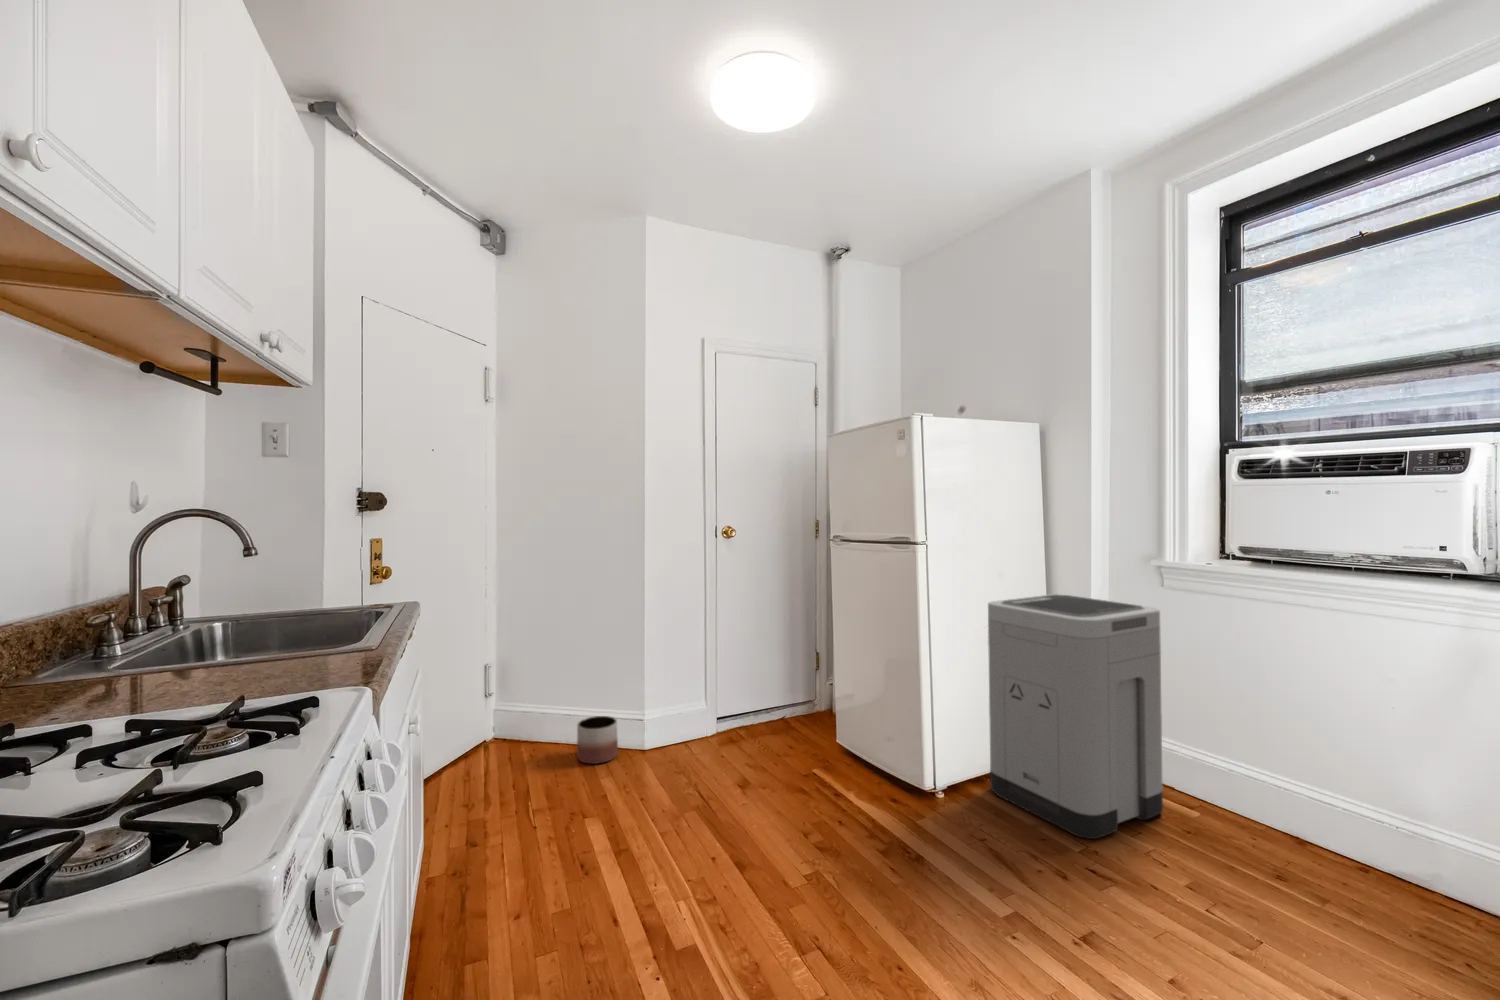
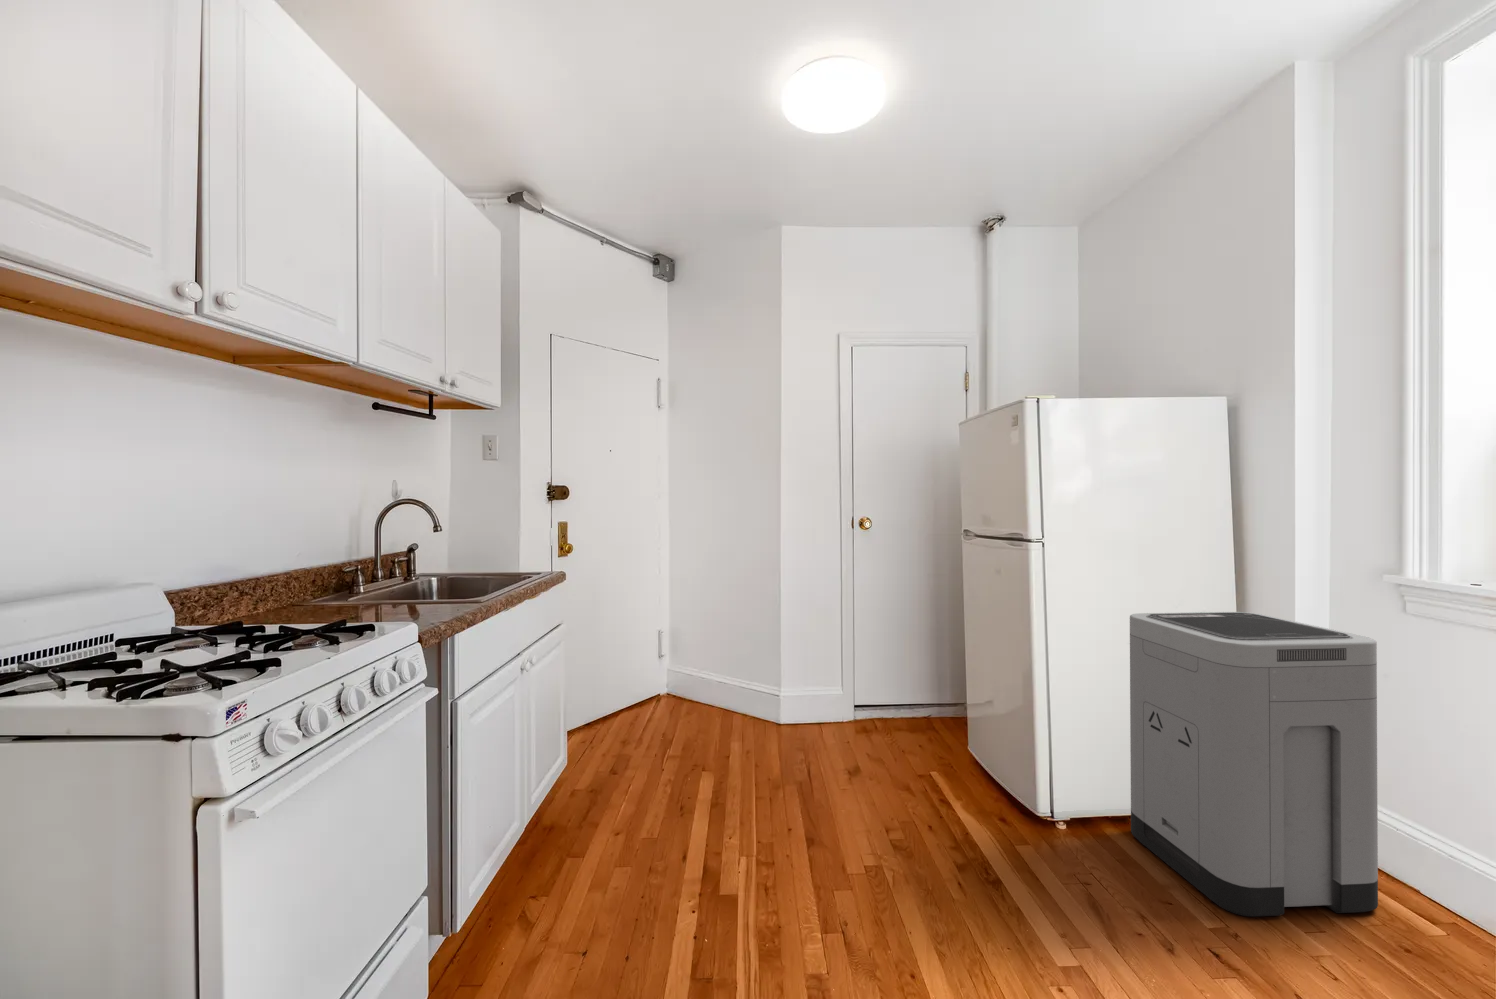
planter: present [577,716,618,764] -> none [722,688,757,730]

